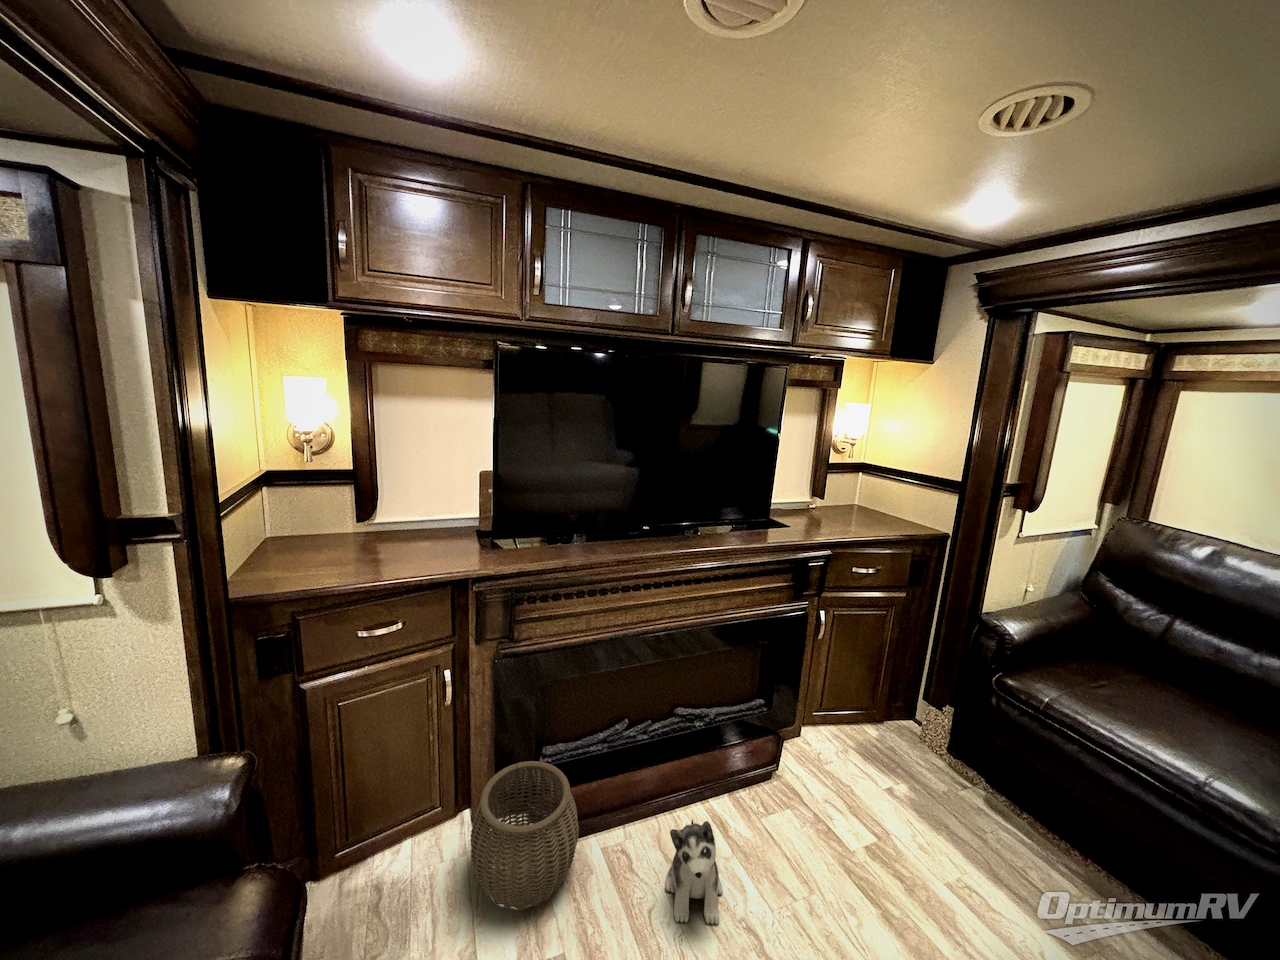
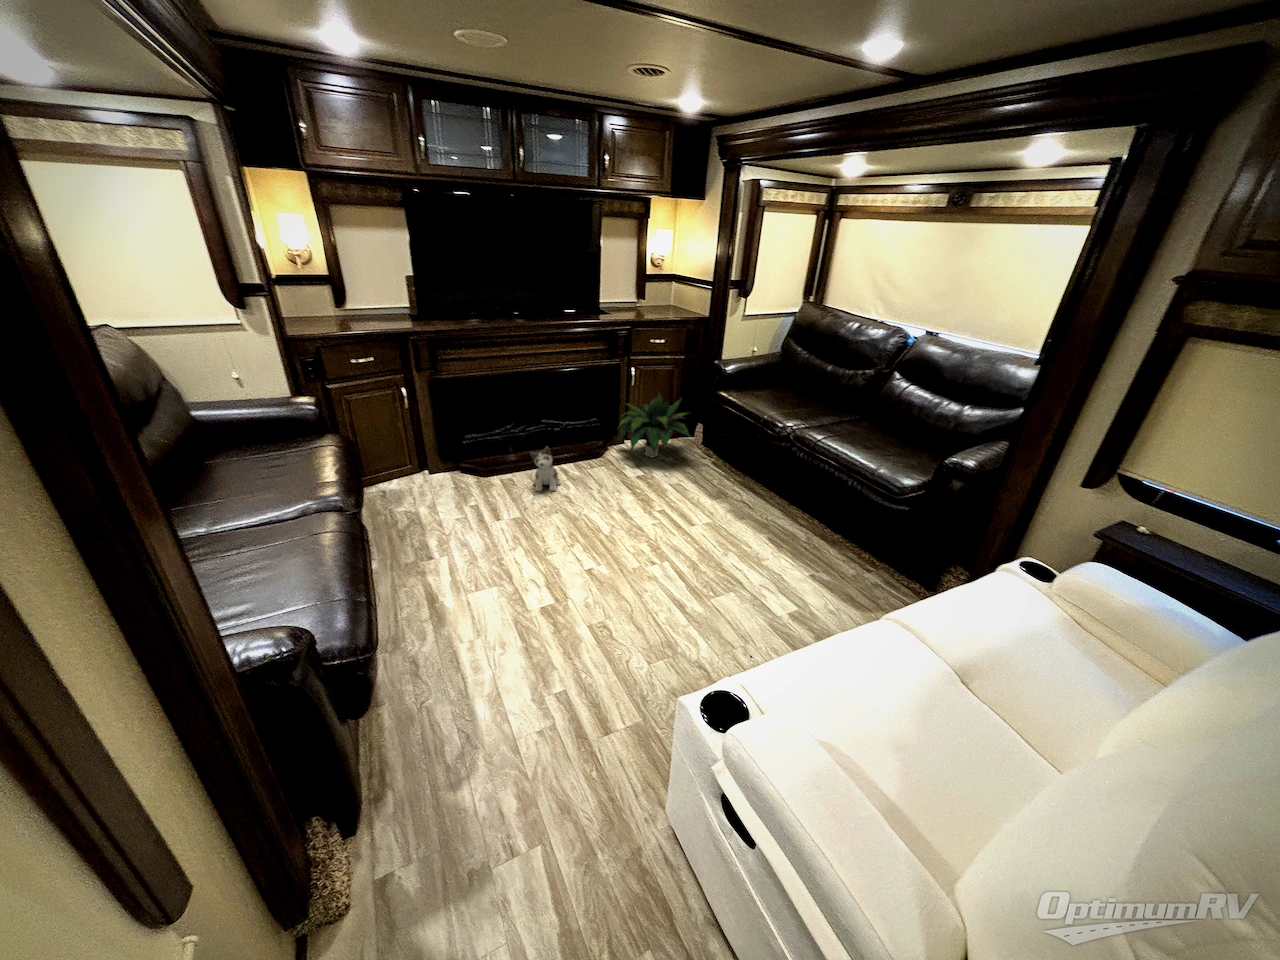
potted plant: none [796,668,976,815] -> present [618,392,692,457]
woven basket: present [470,761,579,910] -> none [432,435,488,492]

